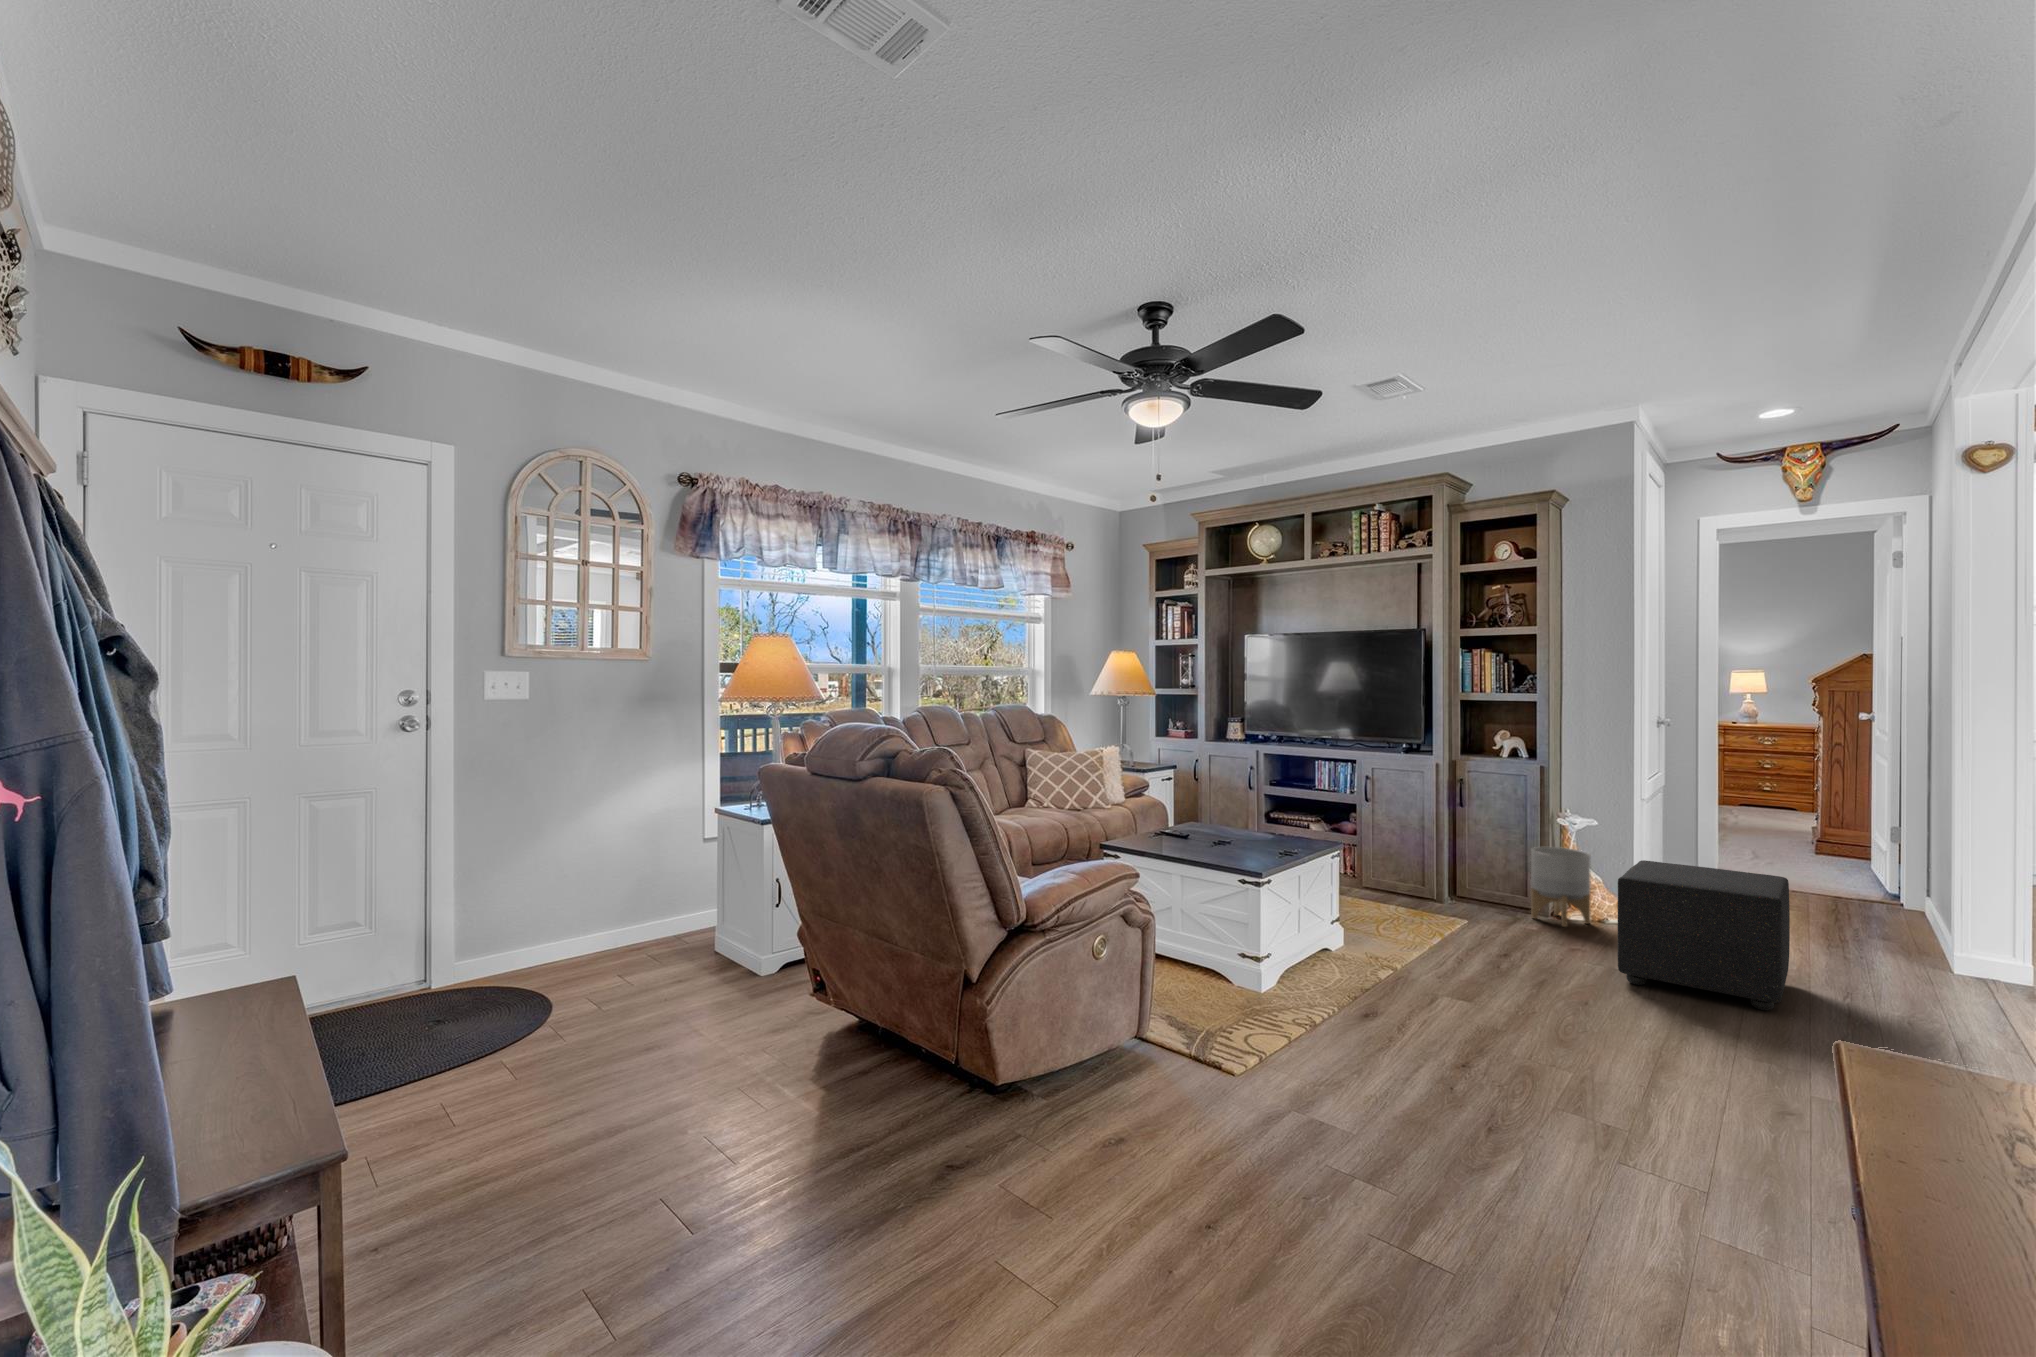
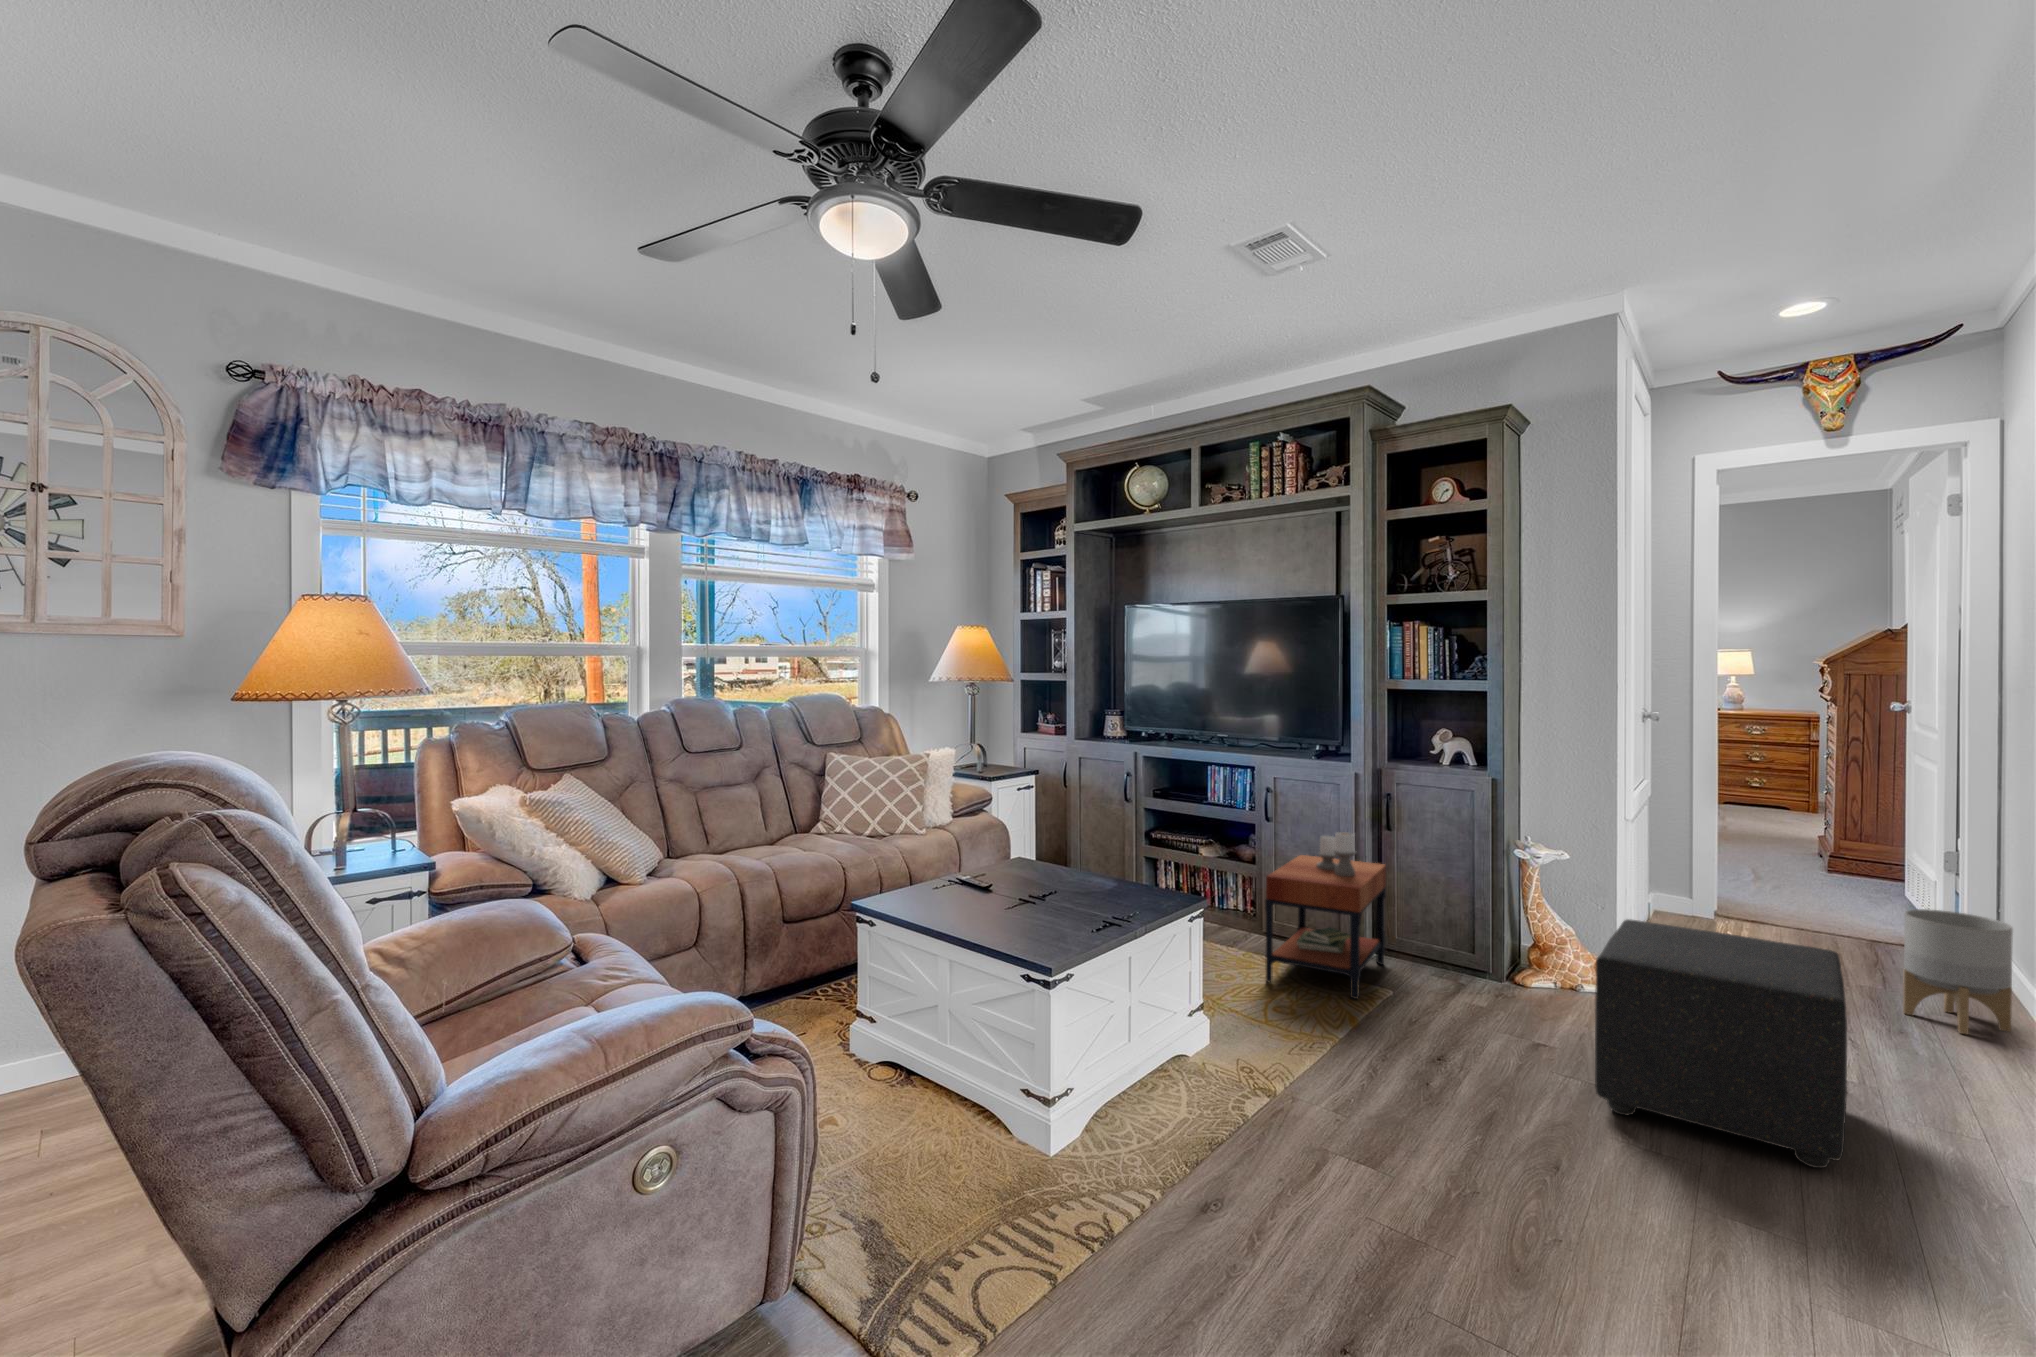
side table: none [1373,804,1461,924] -> present [1265,832,1386,999]
planter: present [1531,847,1591,927] -> present [1903,909,2013,1034]

